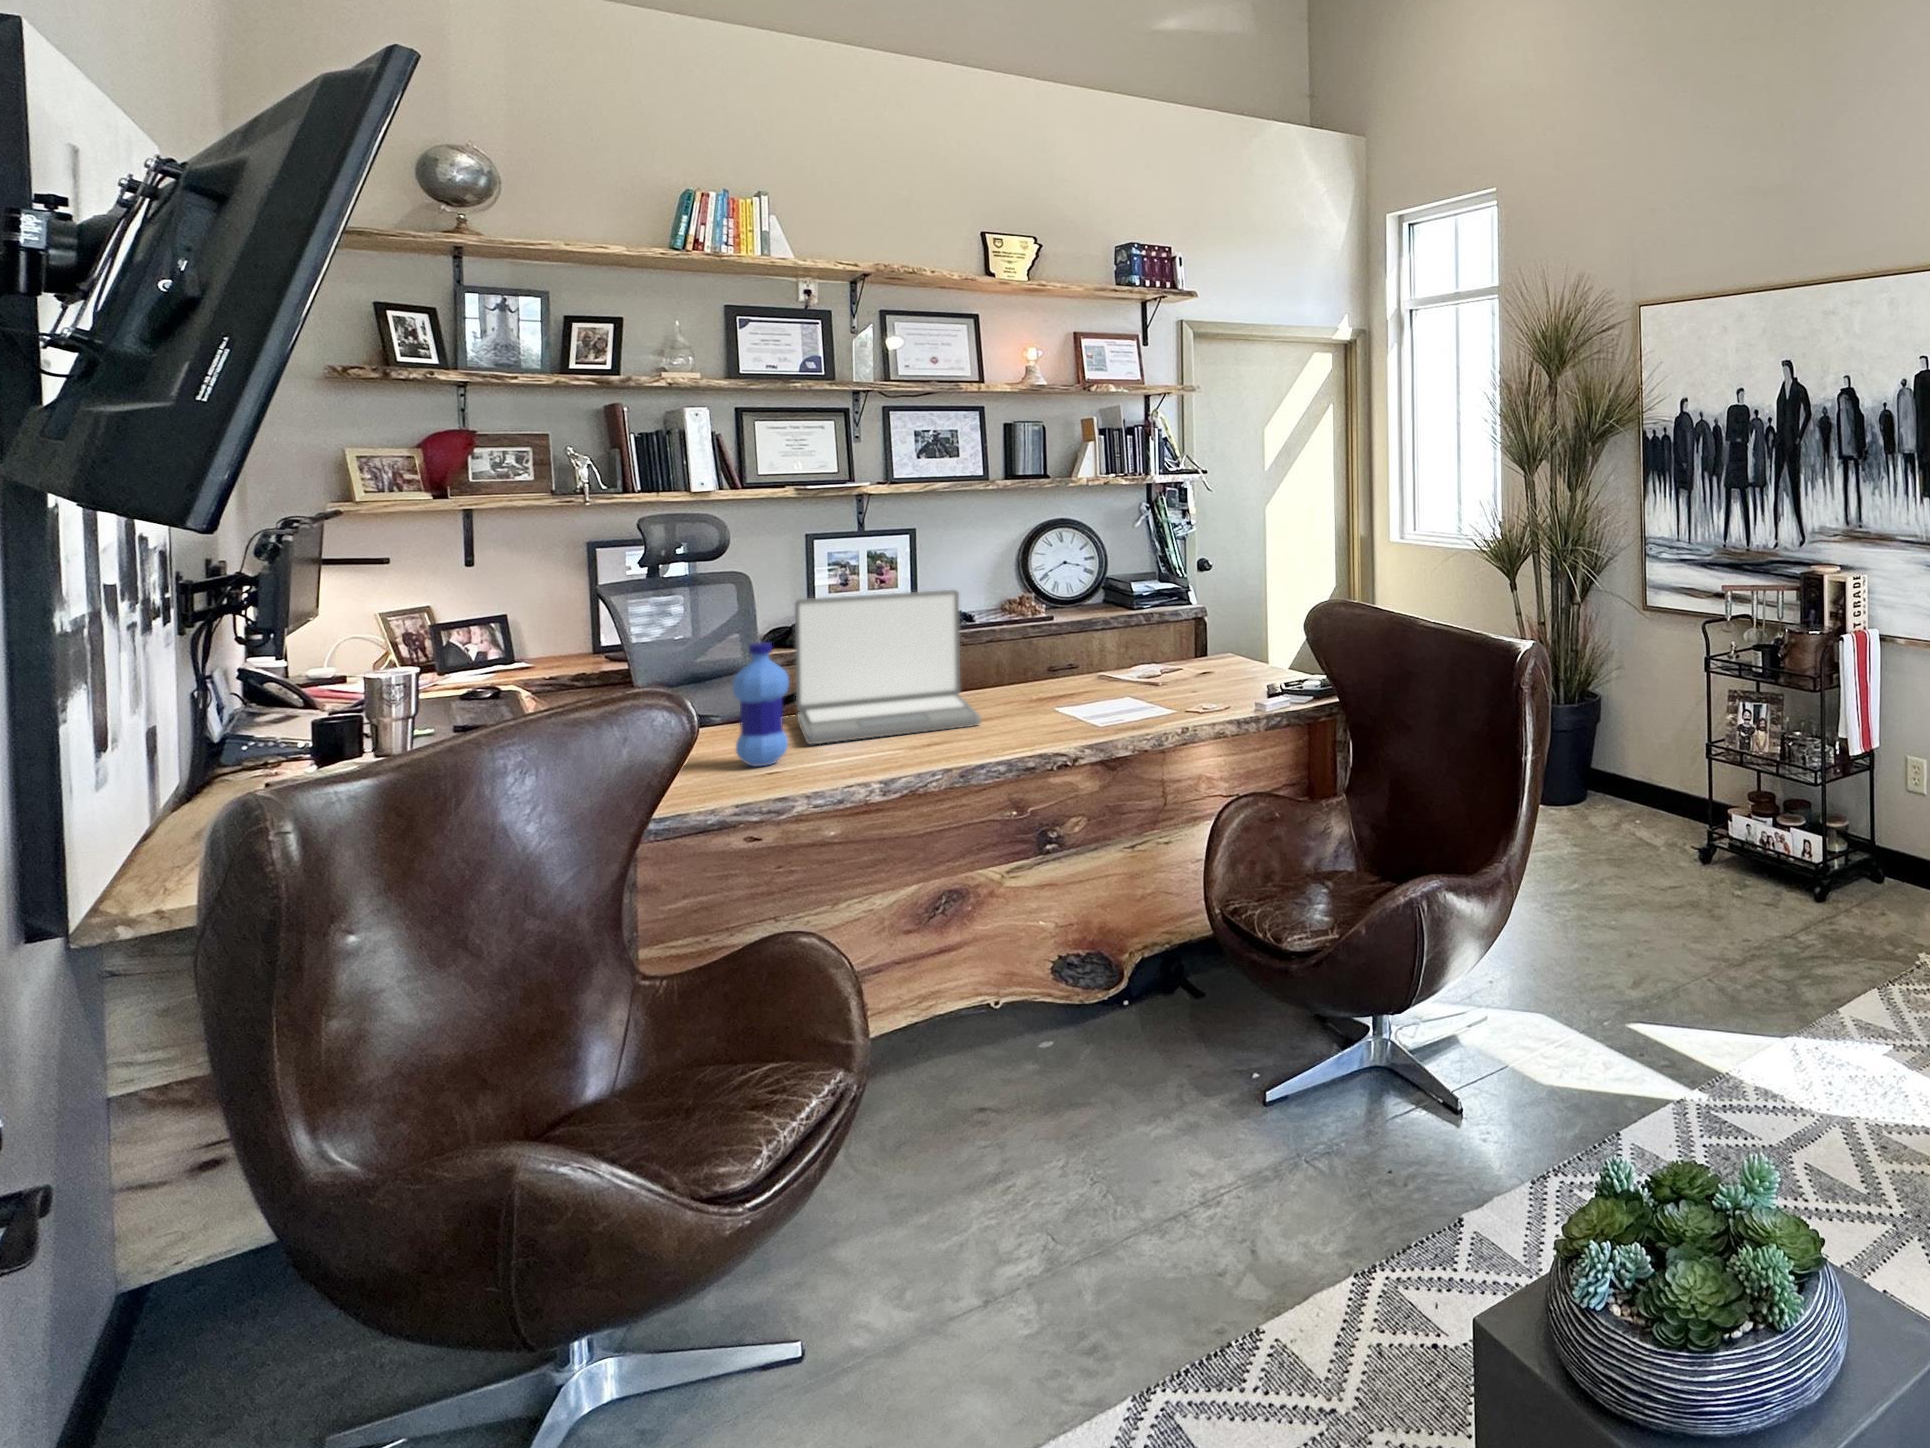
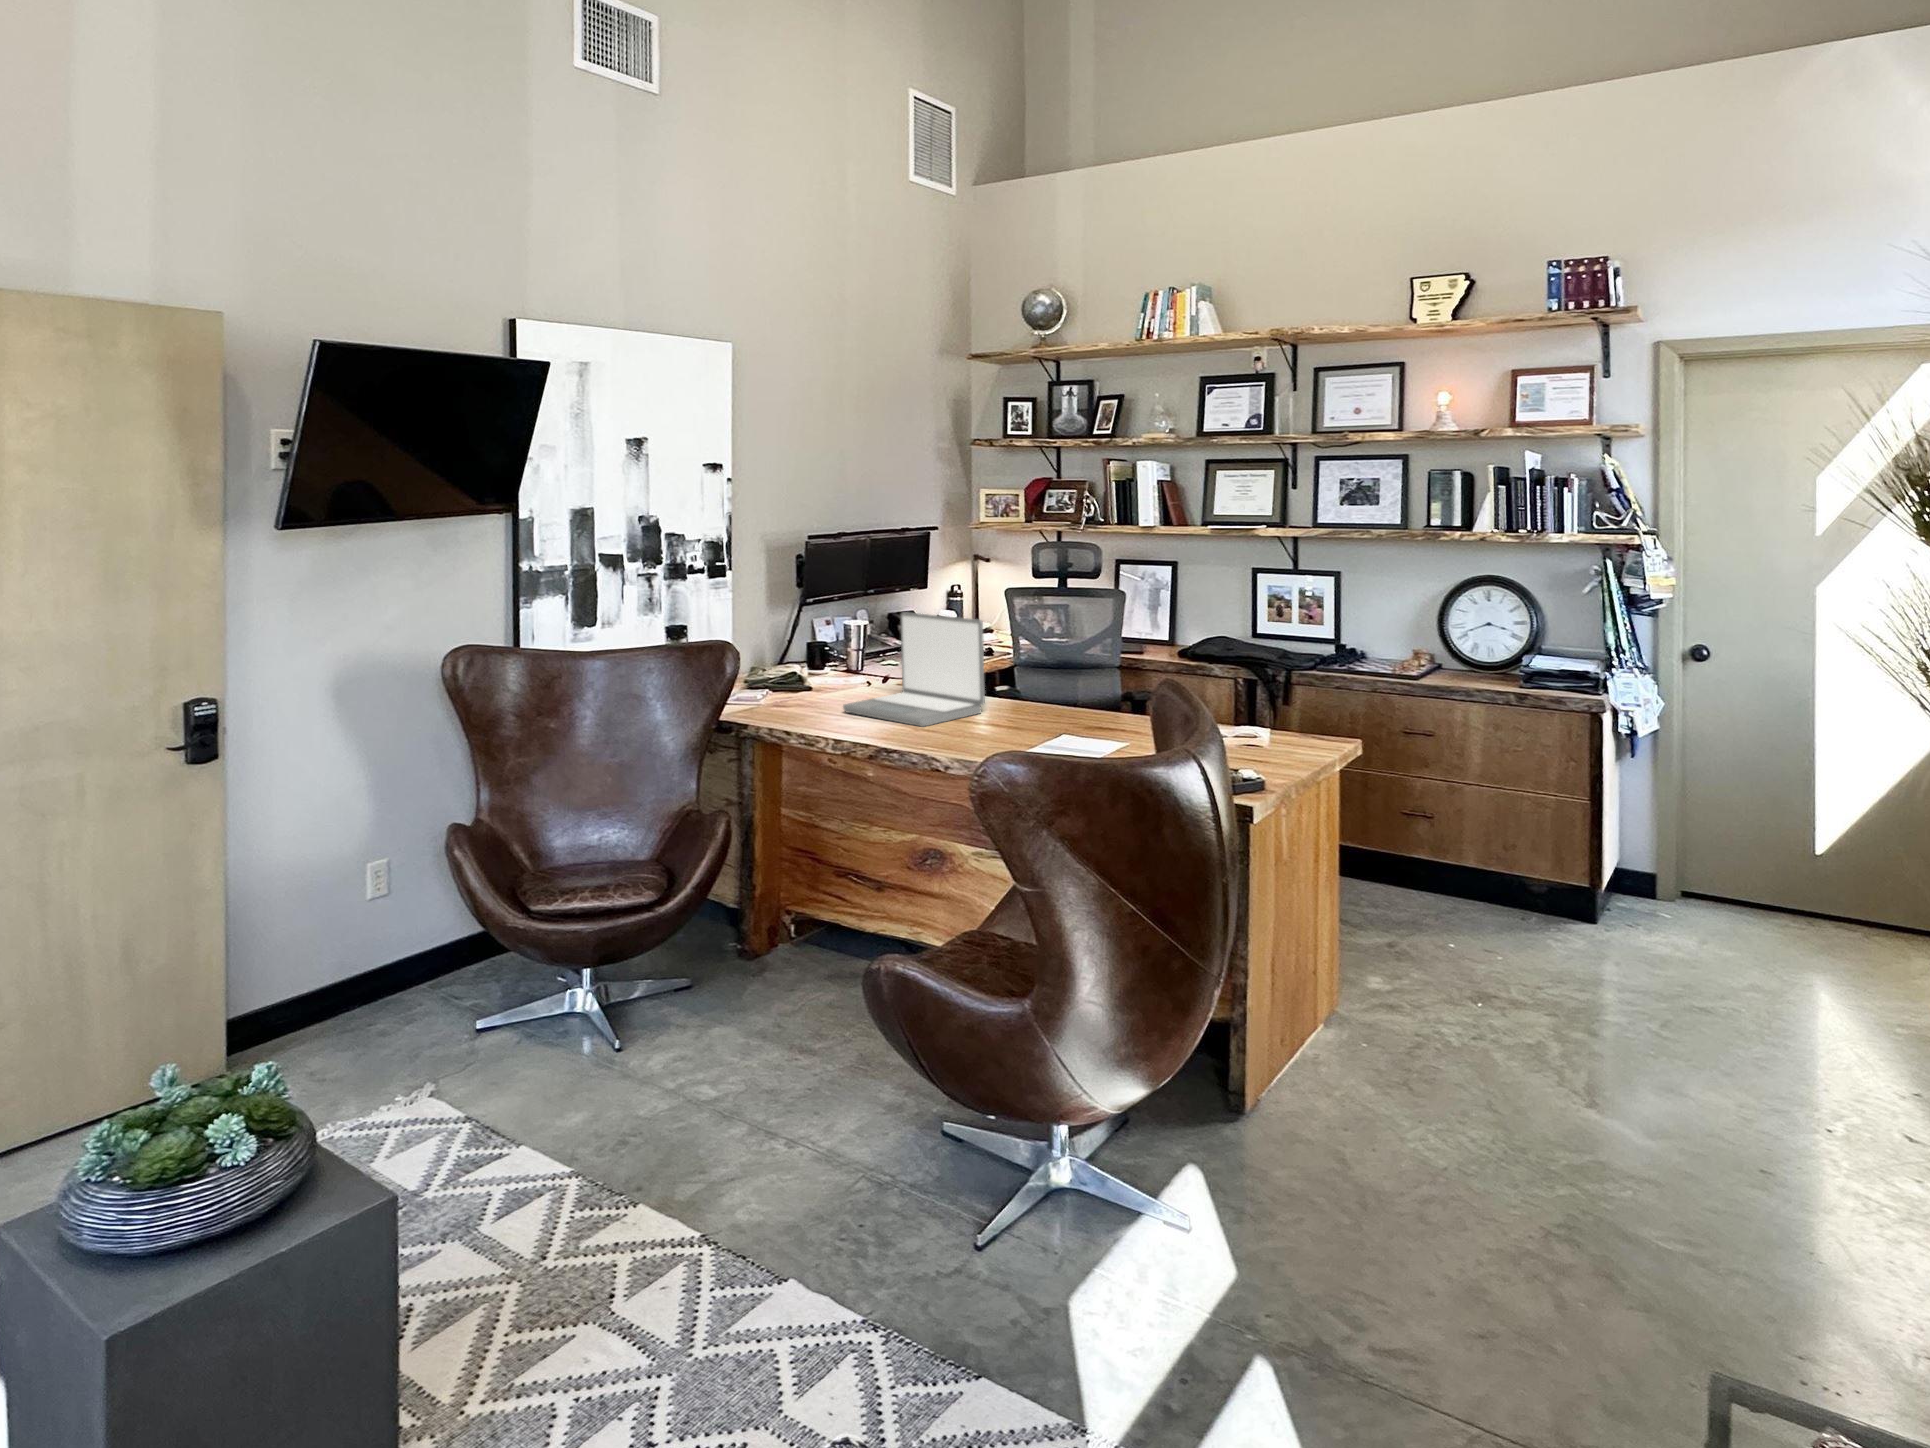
water bottle: present [733,642,789,767] -> none [781,635,815,717]

